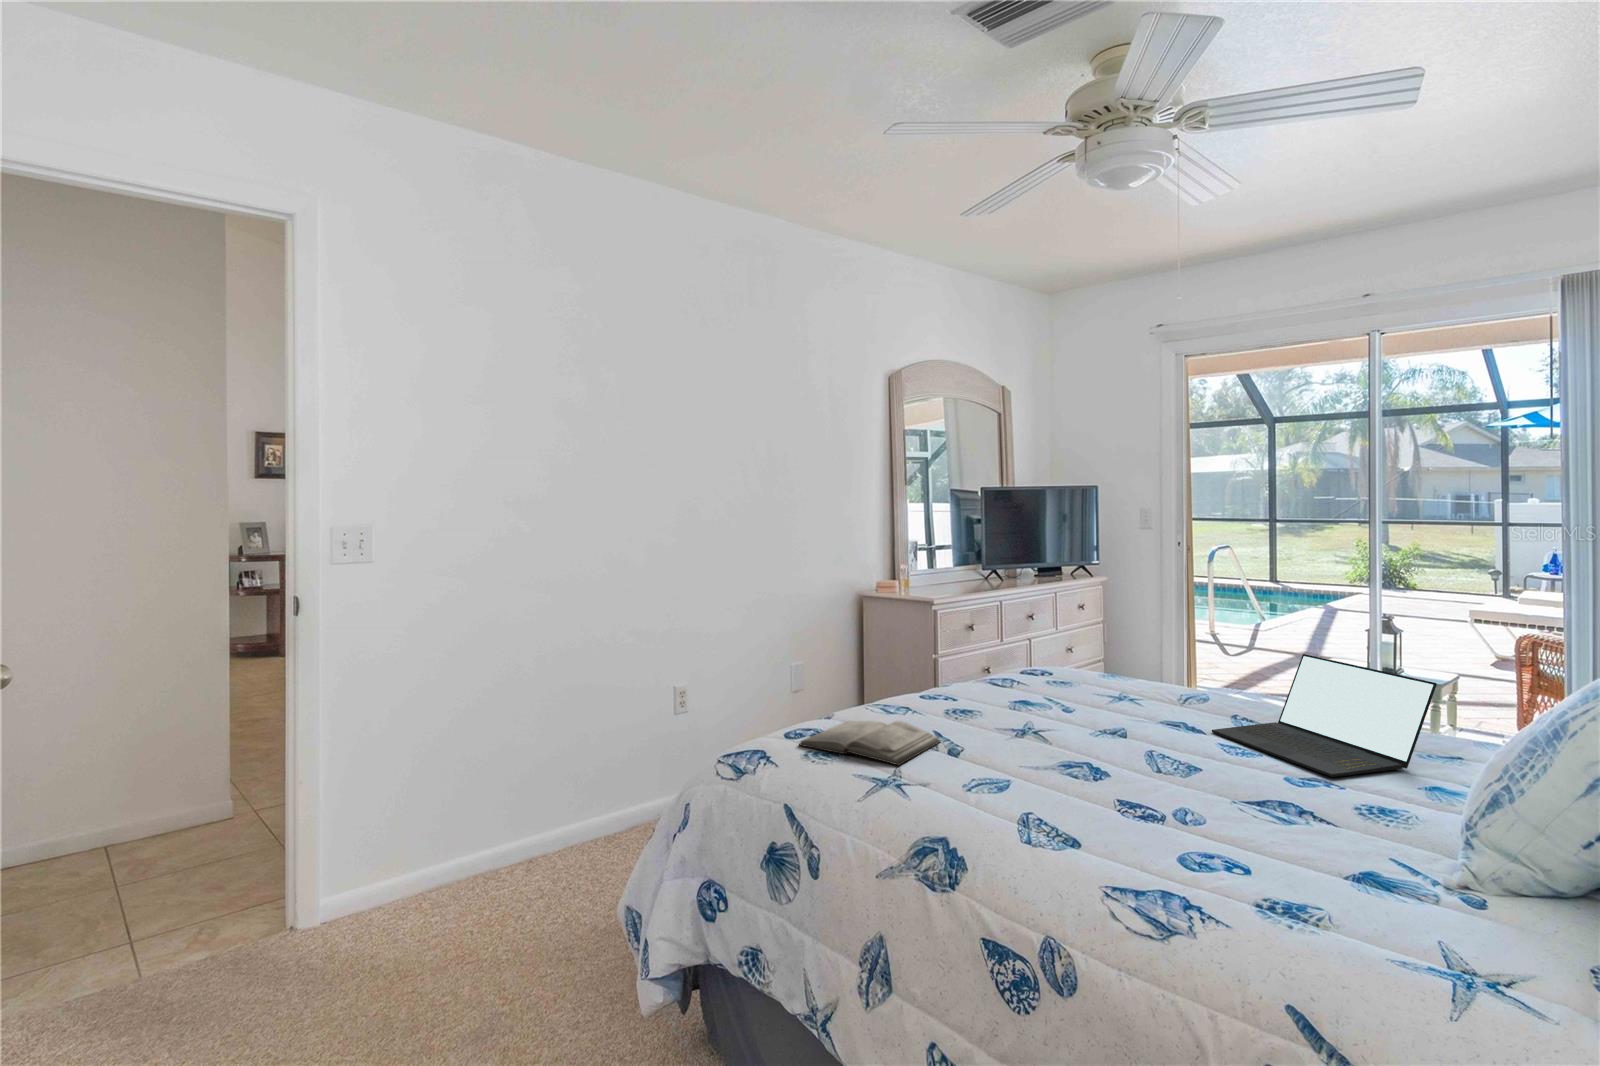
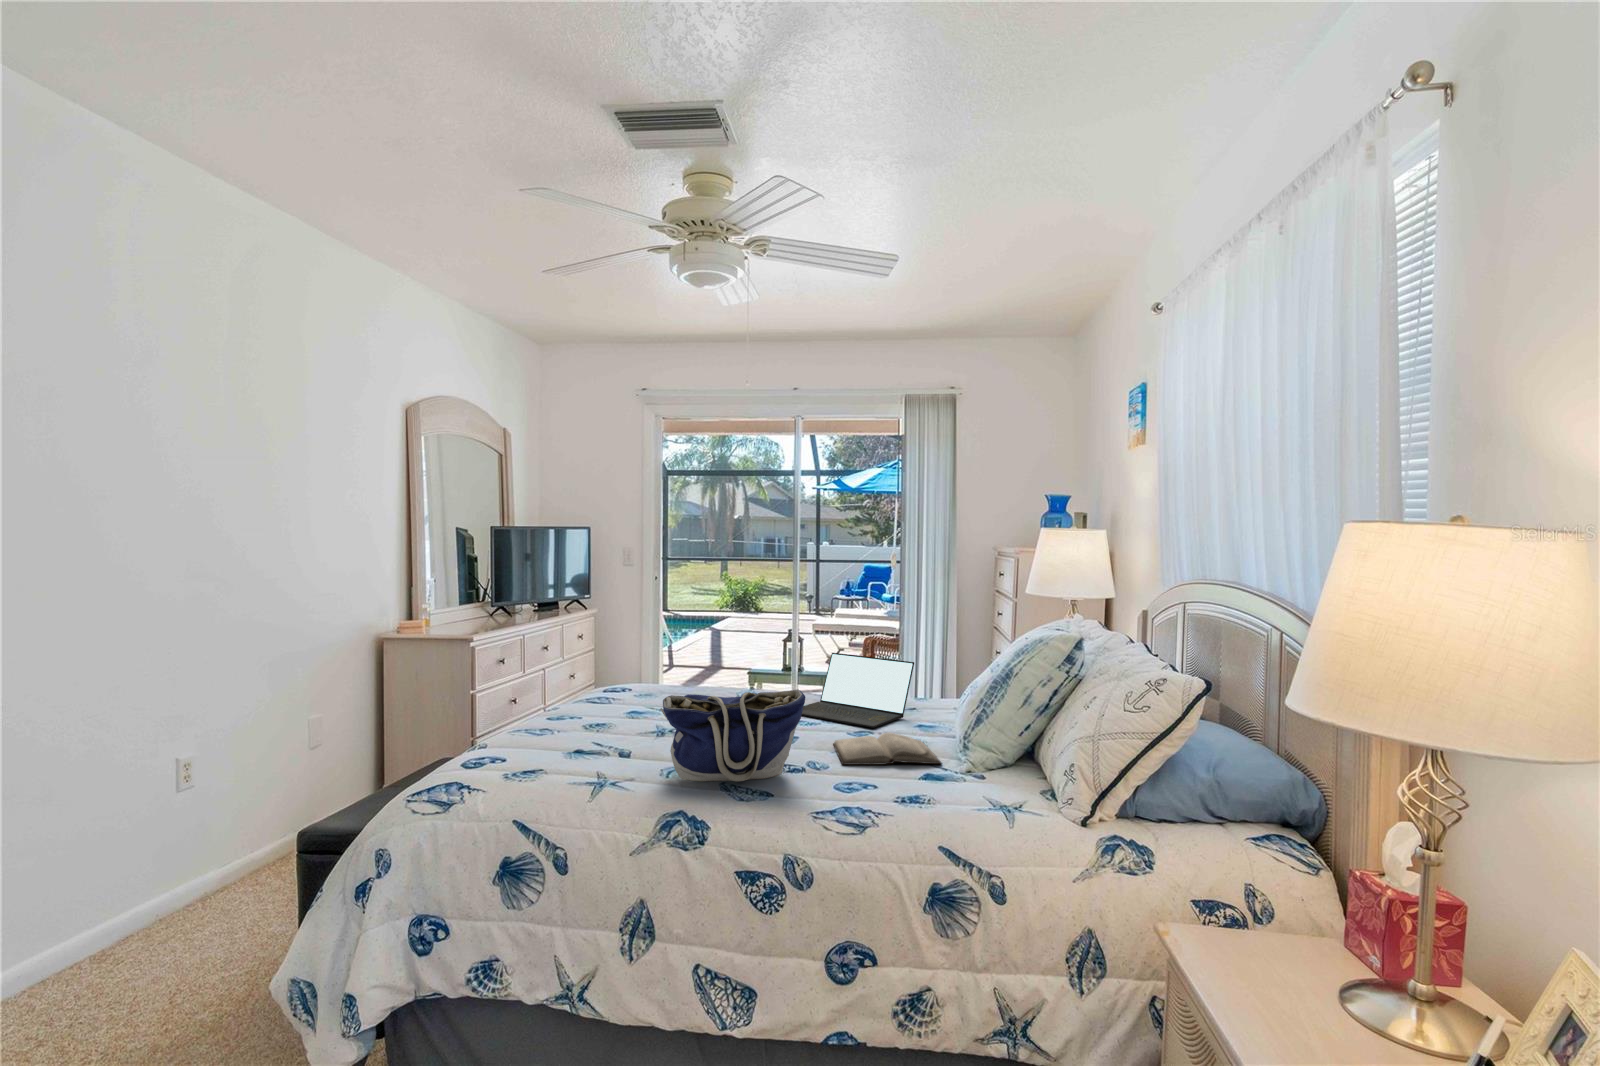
tote bag: none [941,693,1137,822] -> present [660,689,805,782]
diary: present [799,721,941,765] -> present [833,733,941,765]

